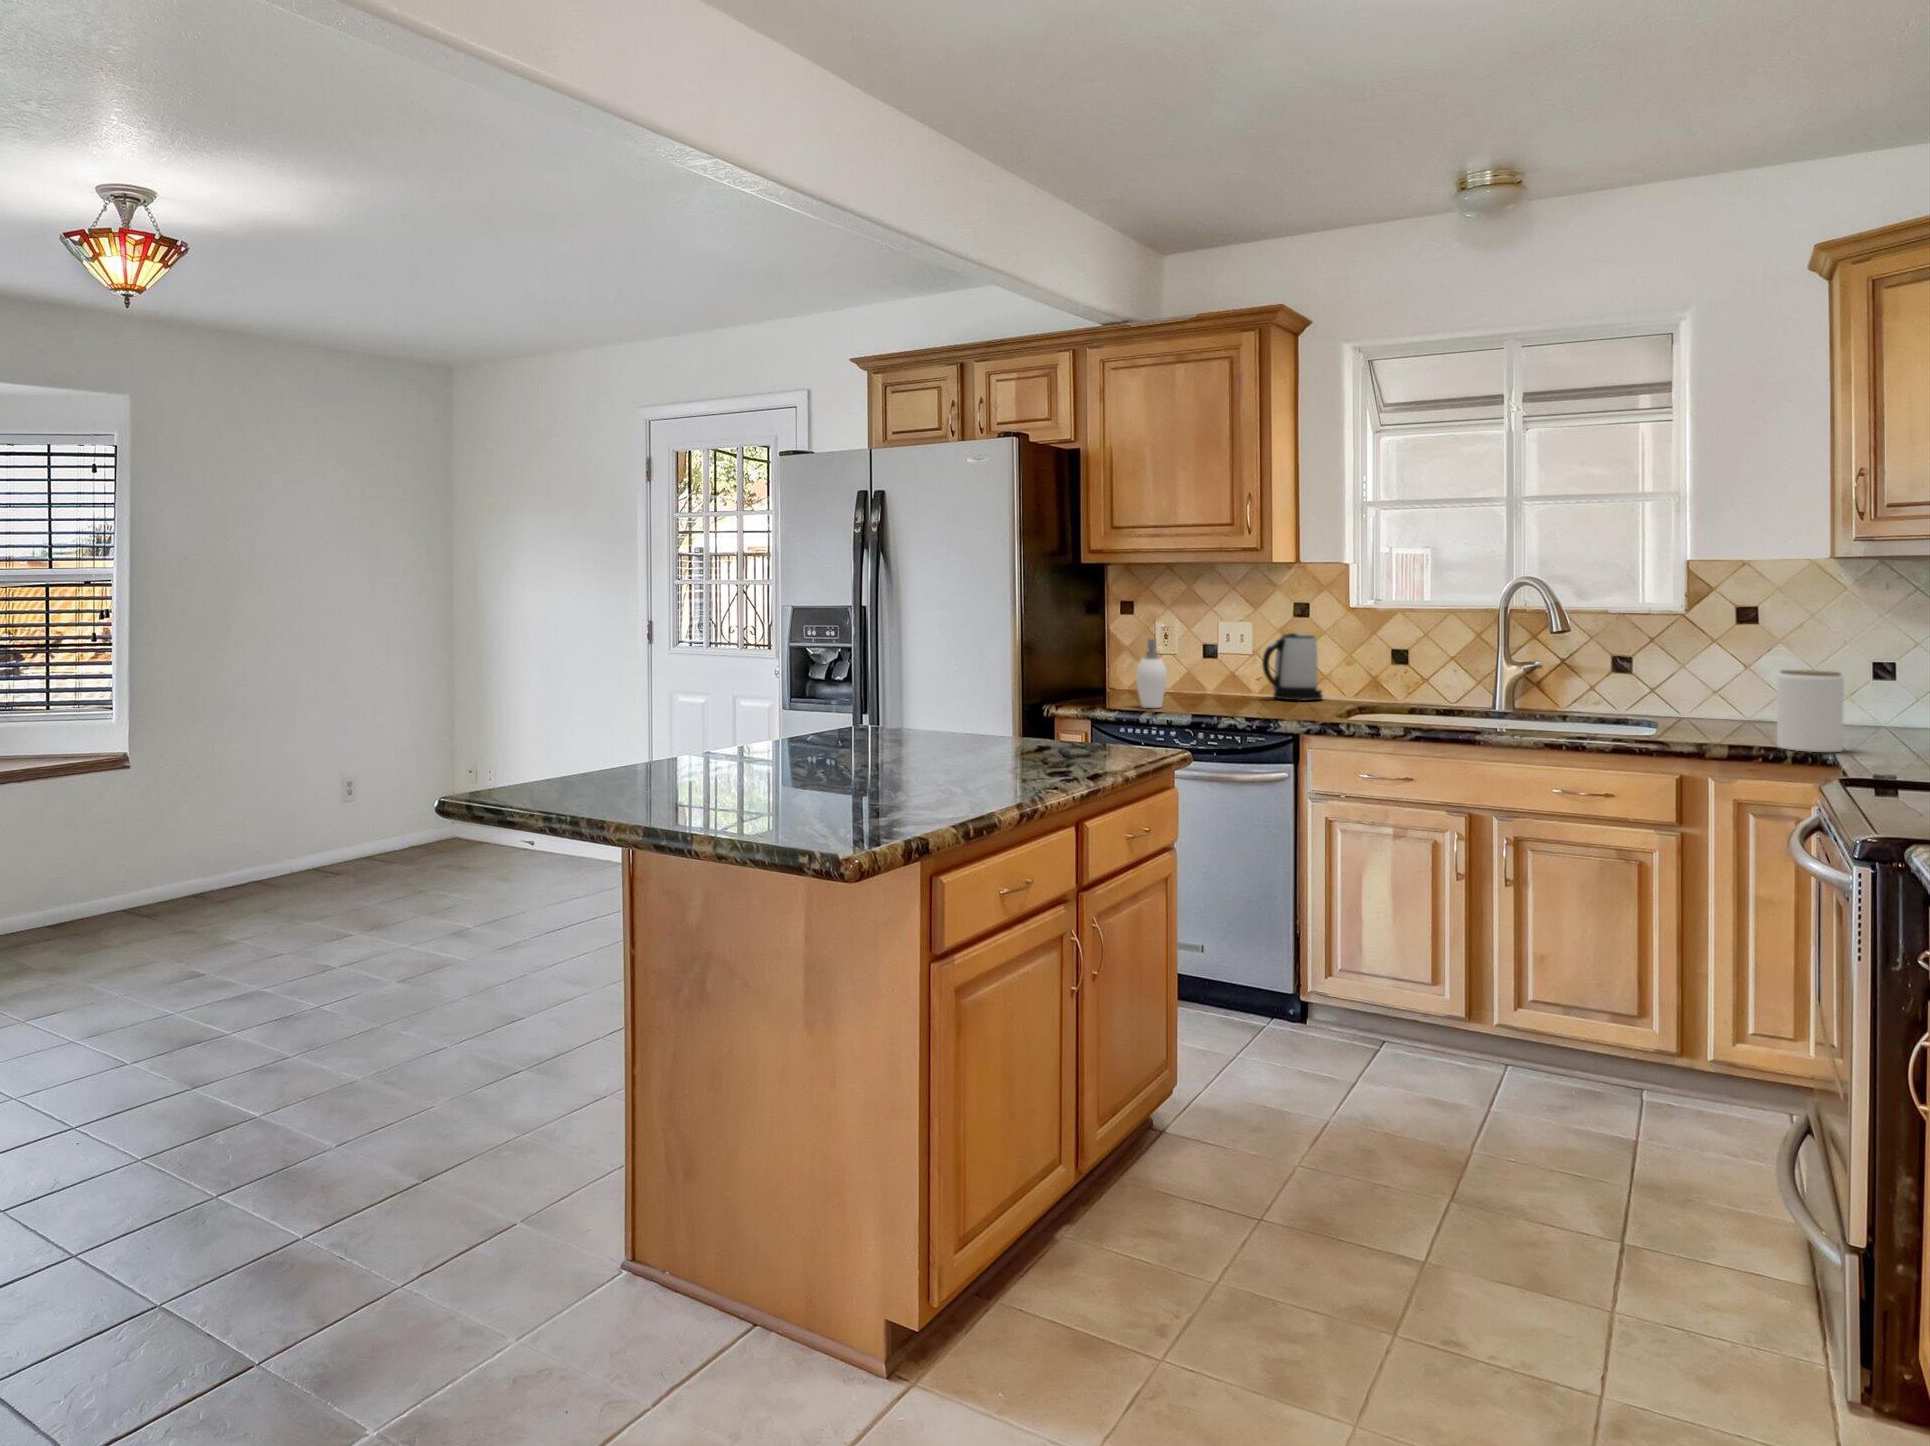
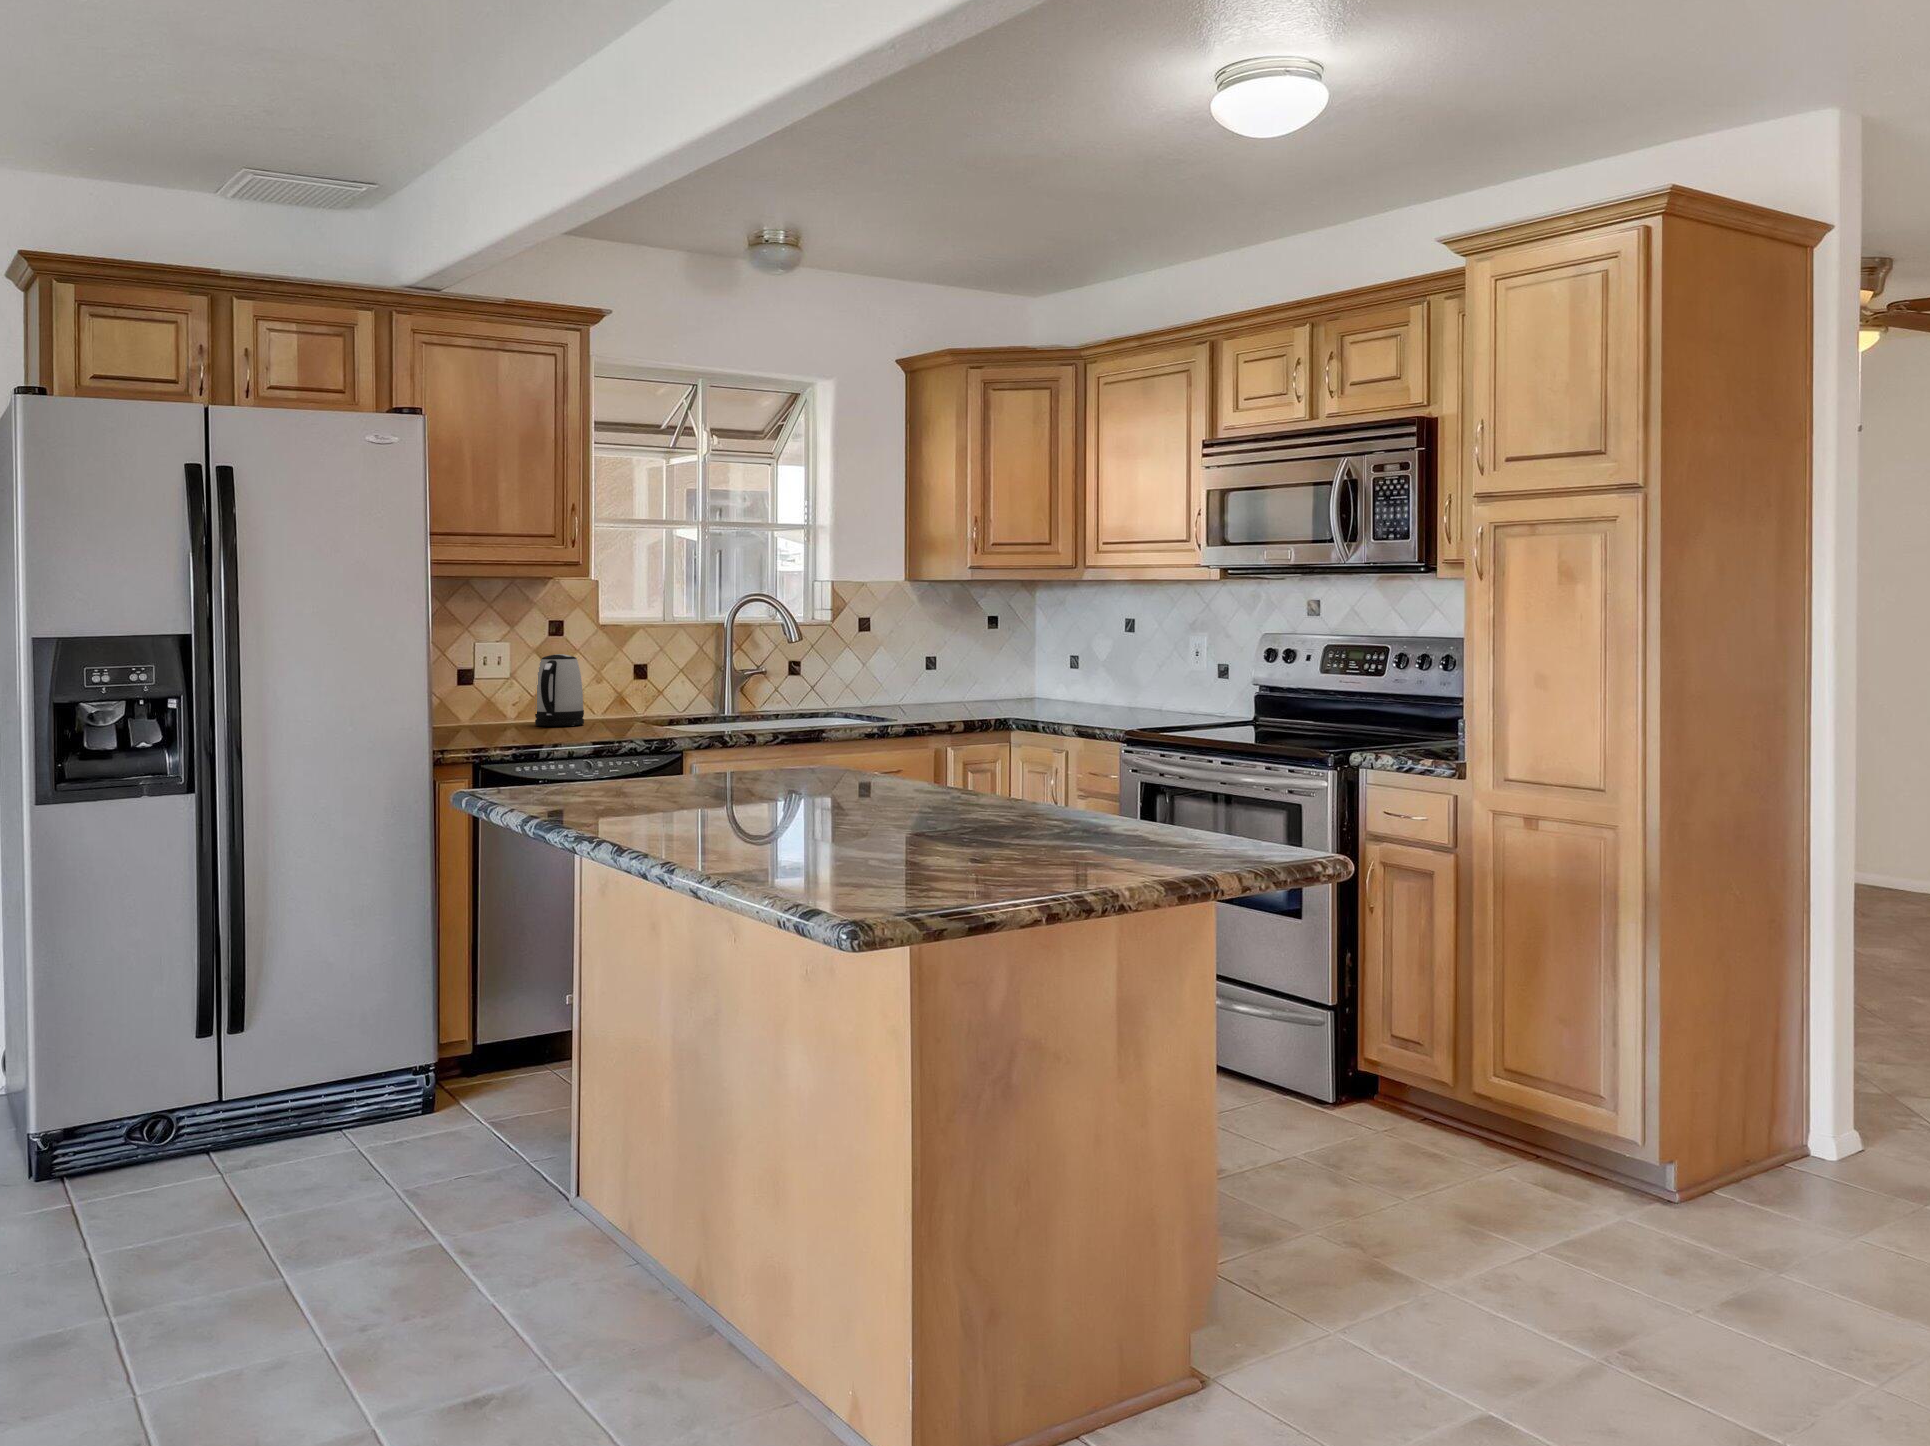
soap dispenser: present [1136,639,1167,708] -> none [484,663,527,743]
jar: present [1777,670,1844,752] -> none [986,661,1023,719]

